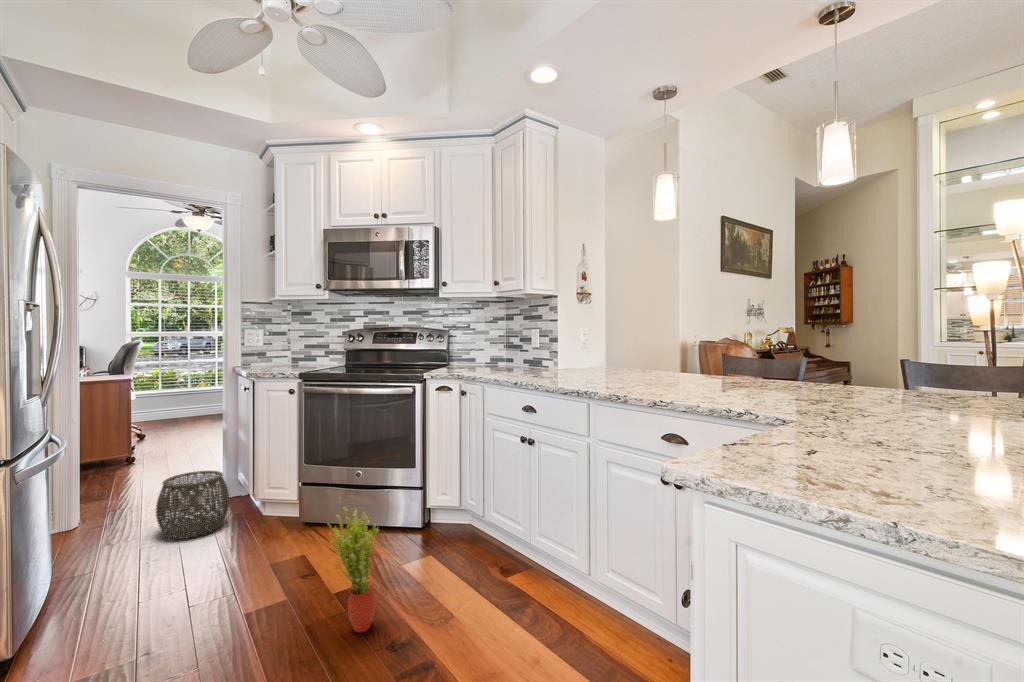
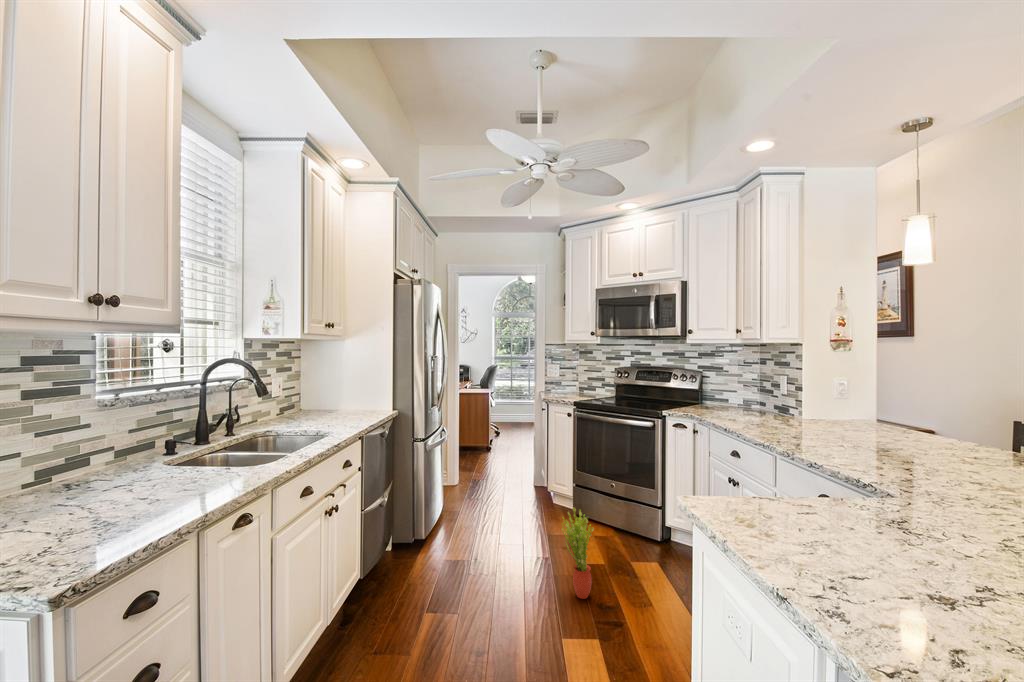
woven basket: present [156,471,230,539] -> none [489,465,531,509]

